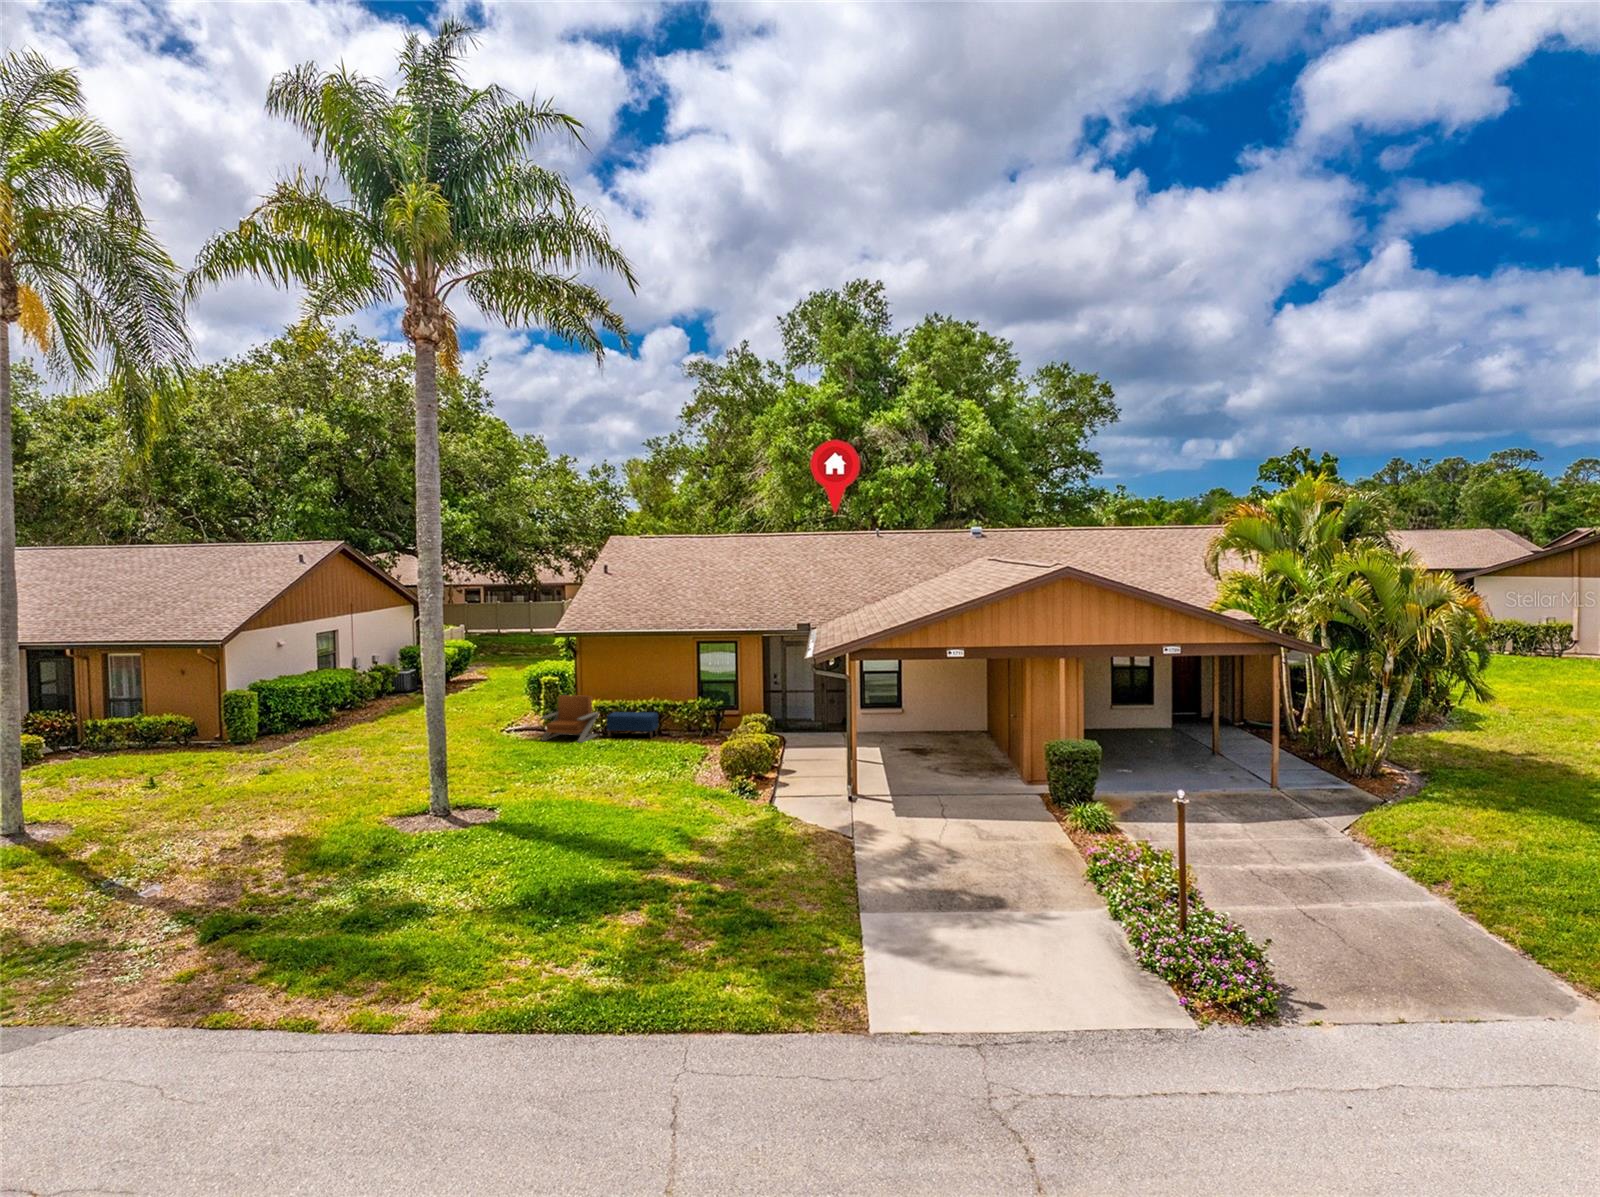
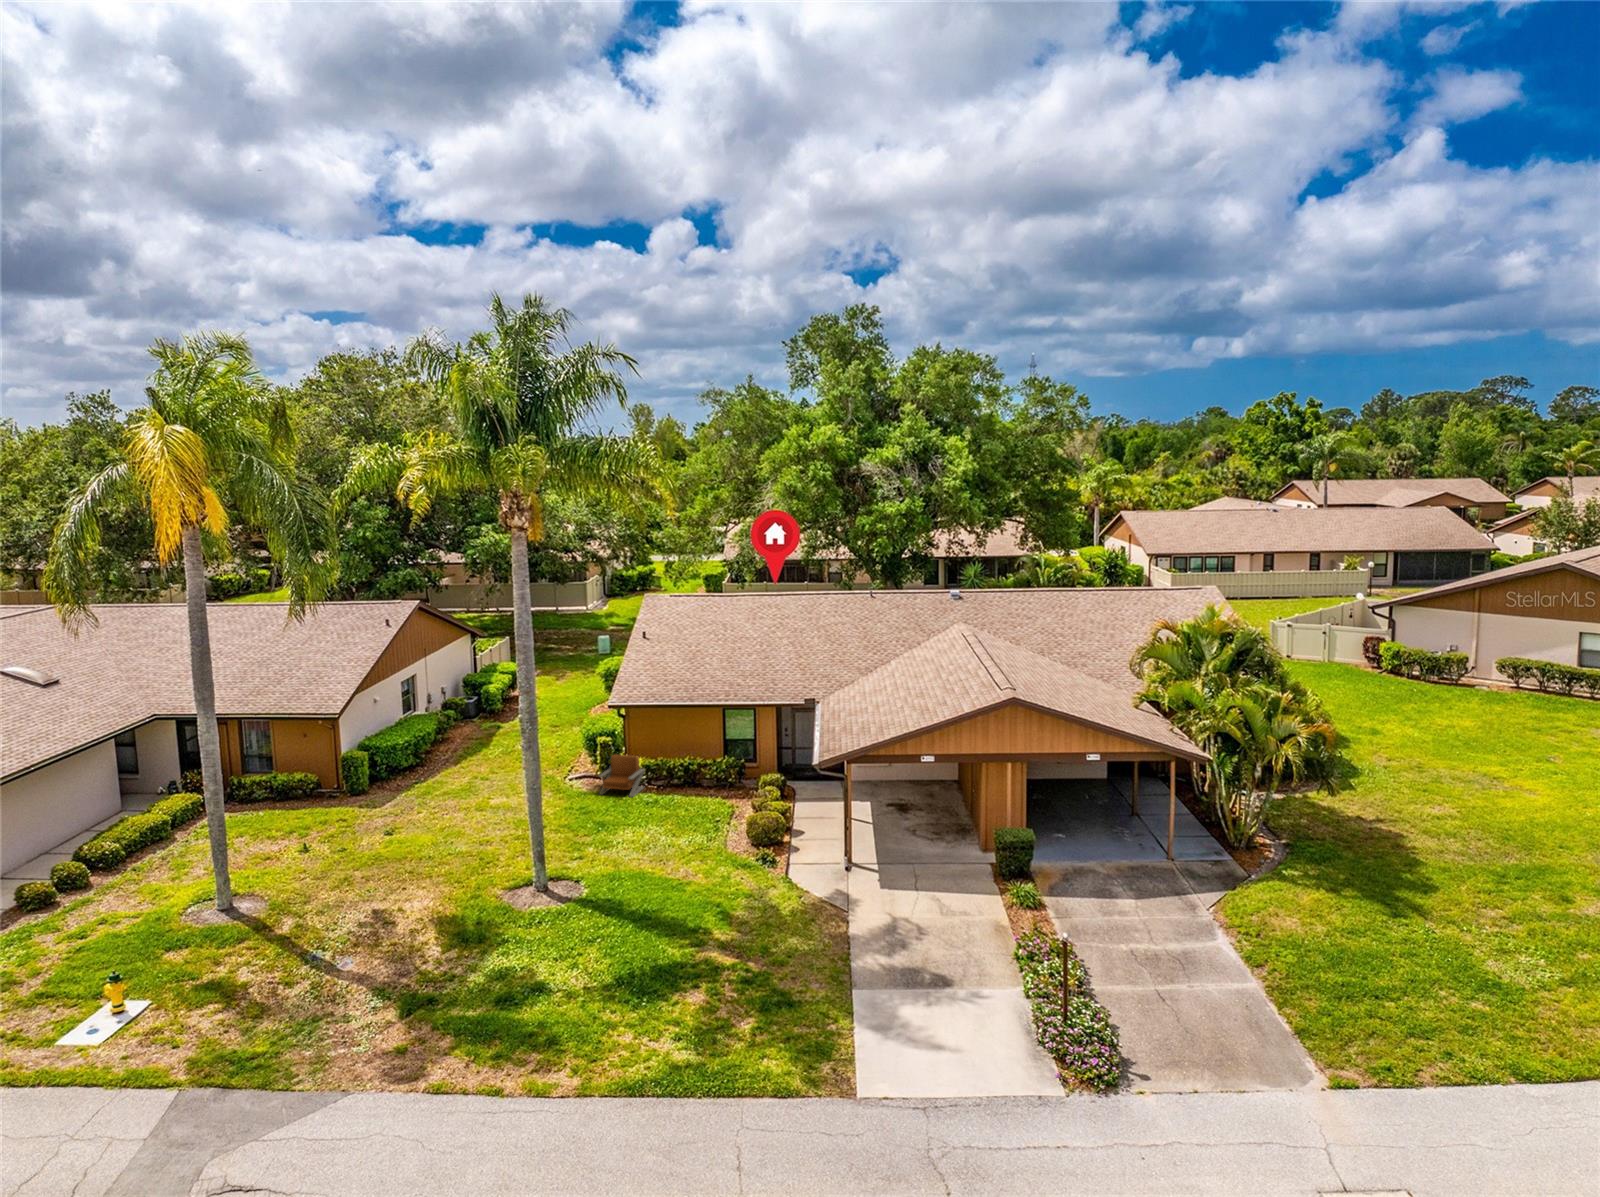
bench: present [607,712,658,737] -> none [652,768,694,792]

